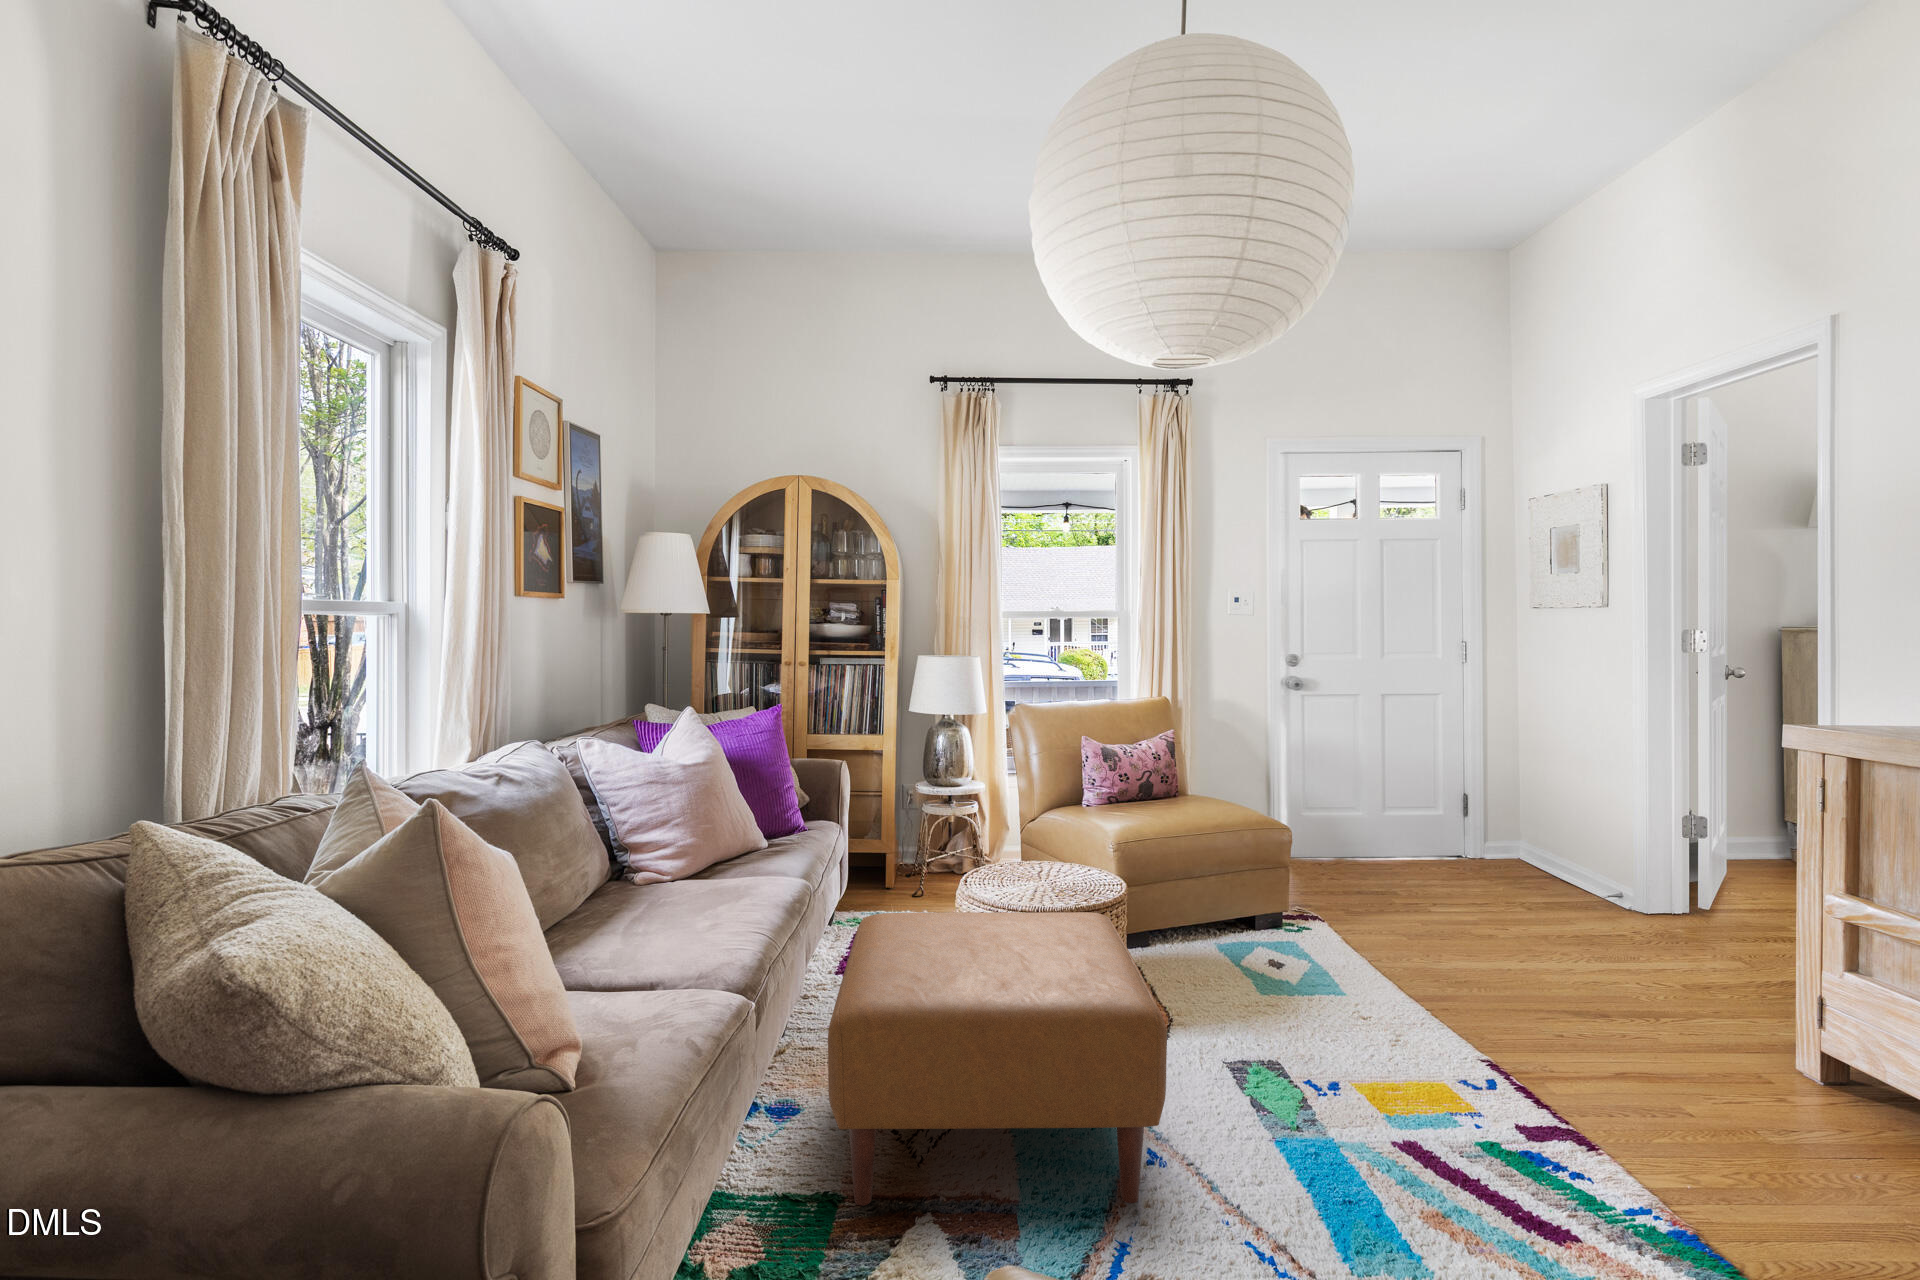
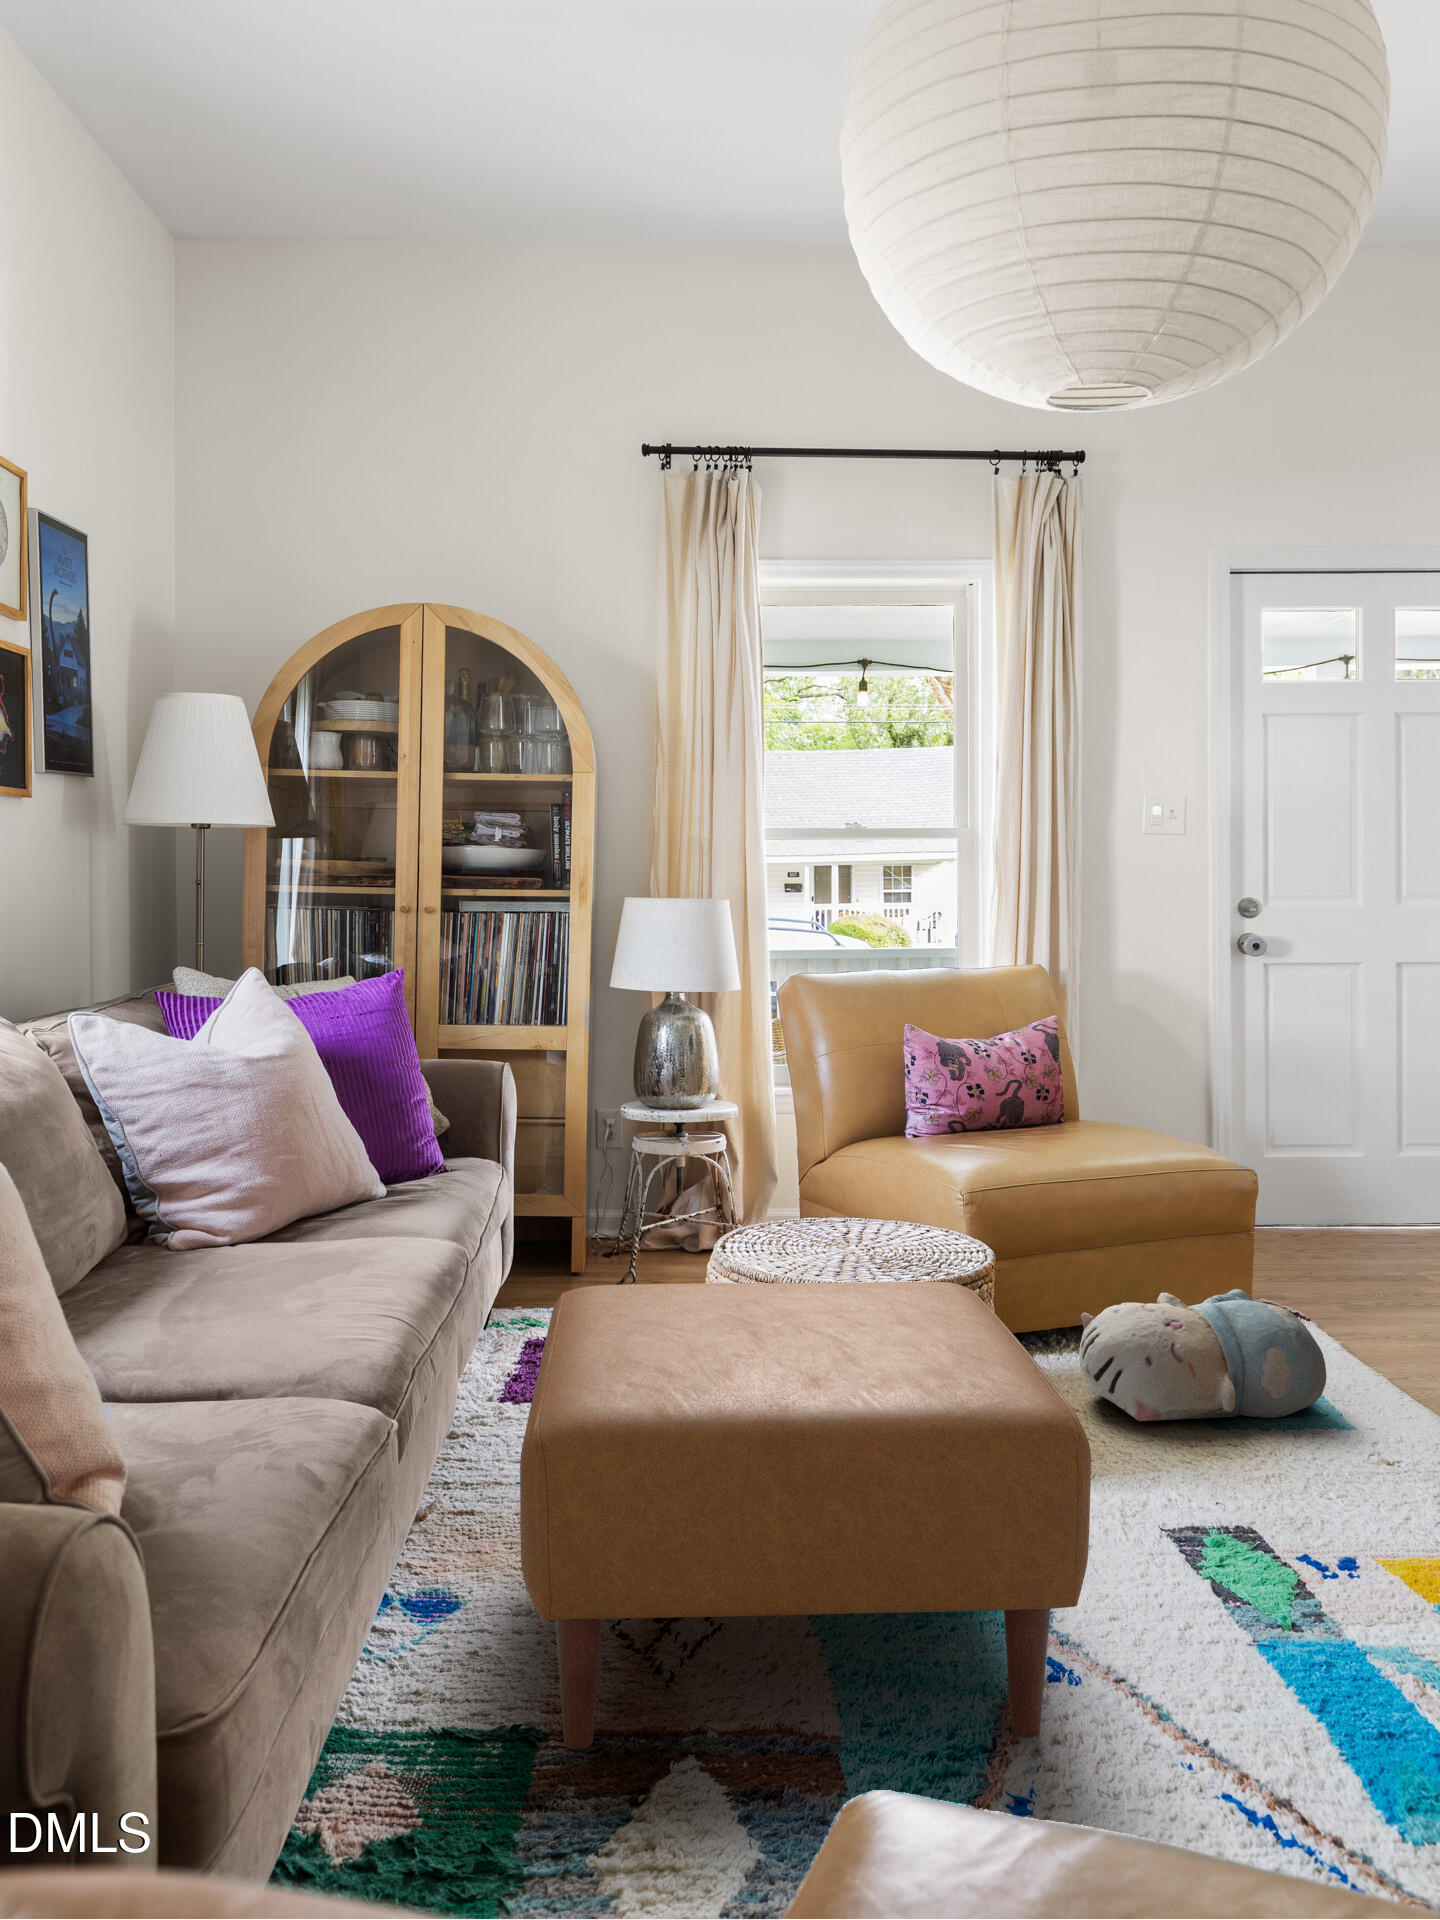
plush toy: none [1185,906,1337,990] -> present [1079,1289,1327,1421]

